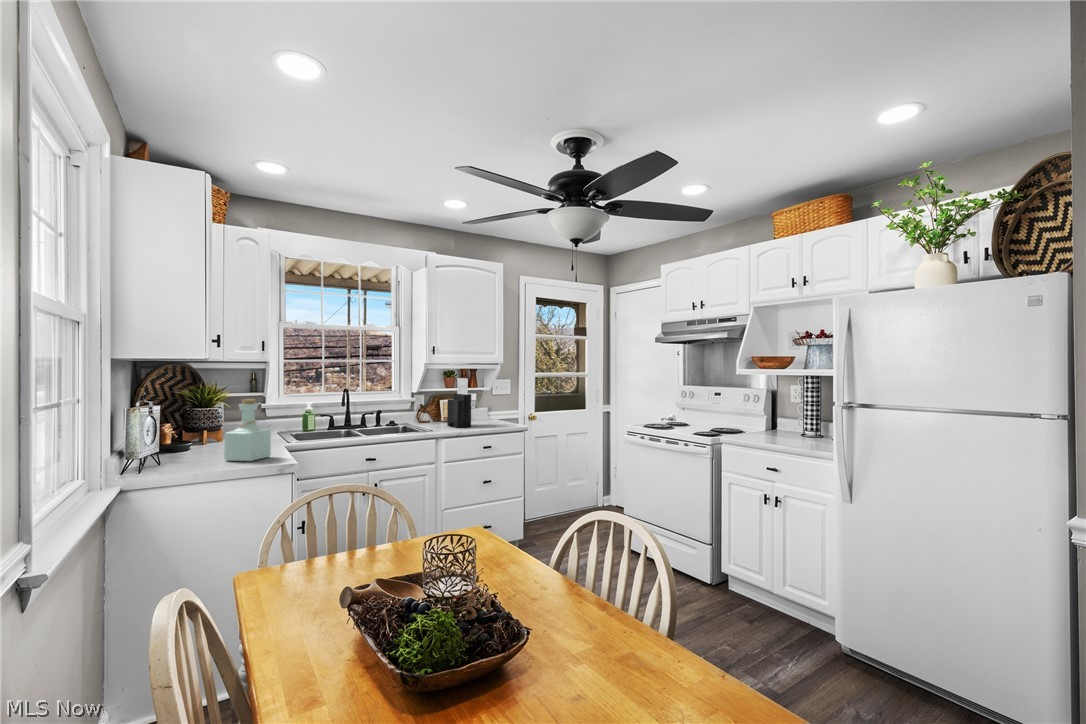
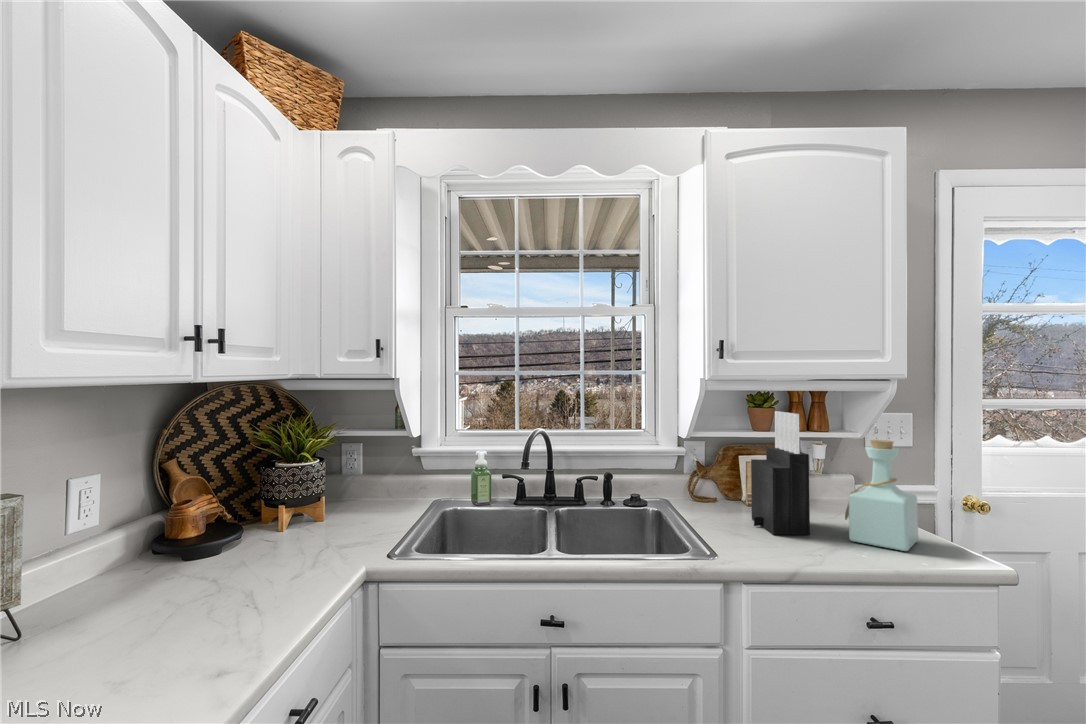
bottle: present [224,399,271,461] -> present [845,440,918,551]

